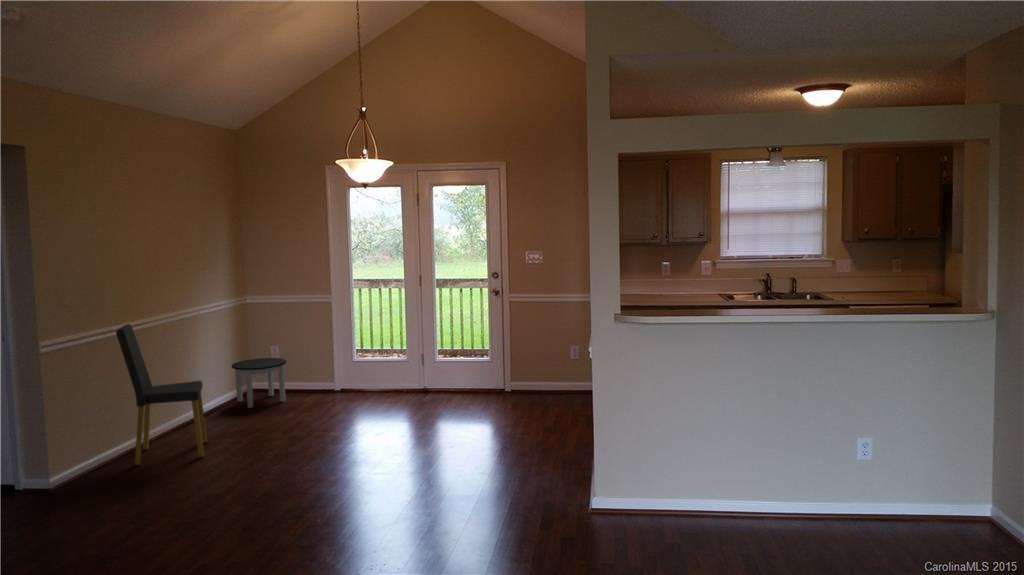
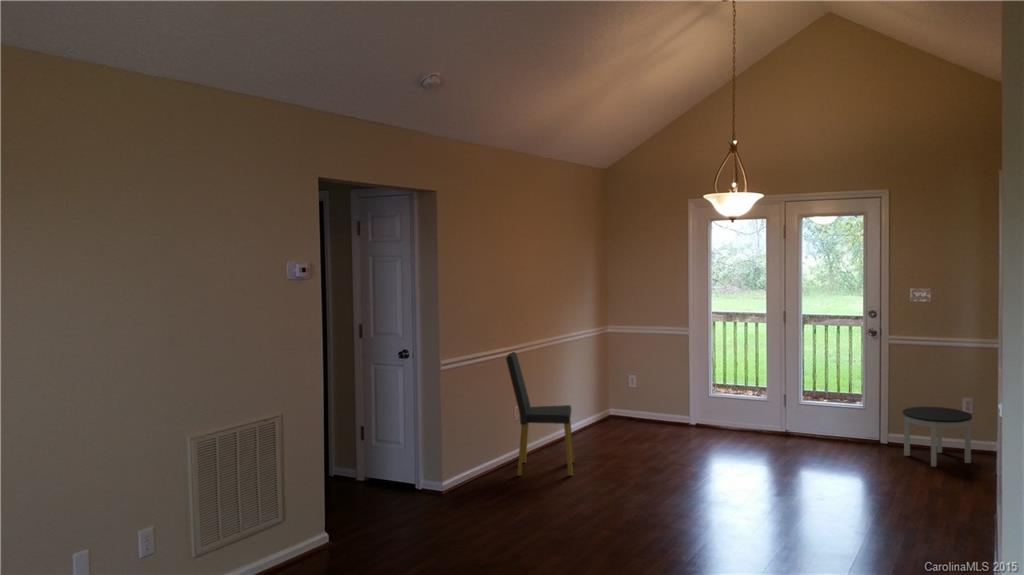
round table: present [232,358,286,408] -> present [903,407,972,467]

